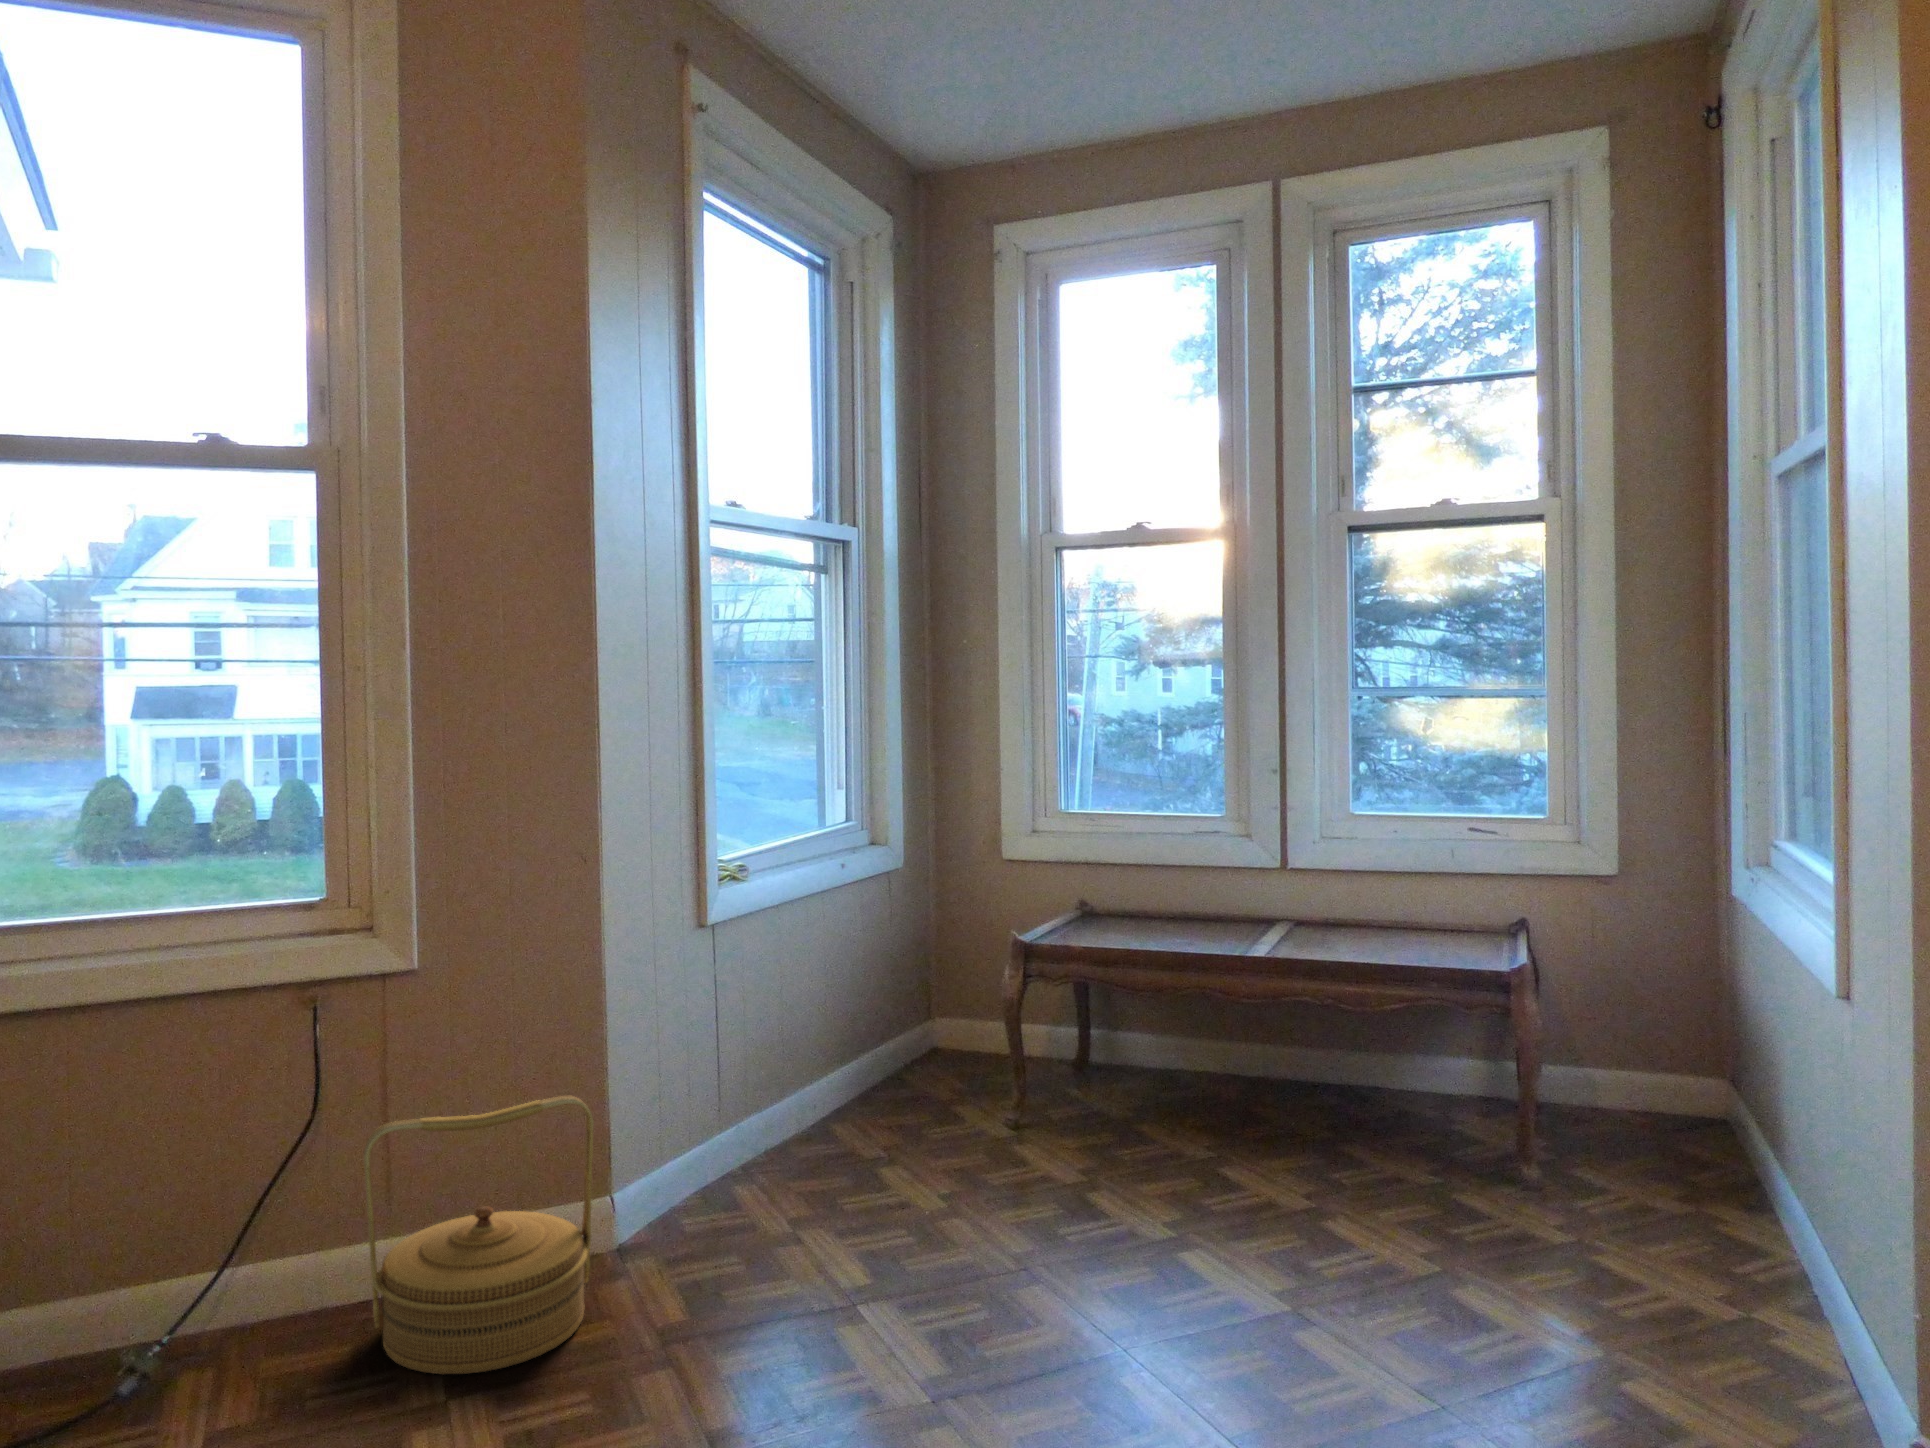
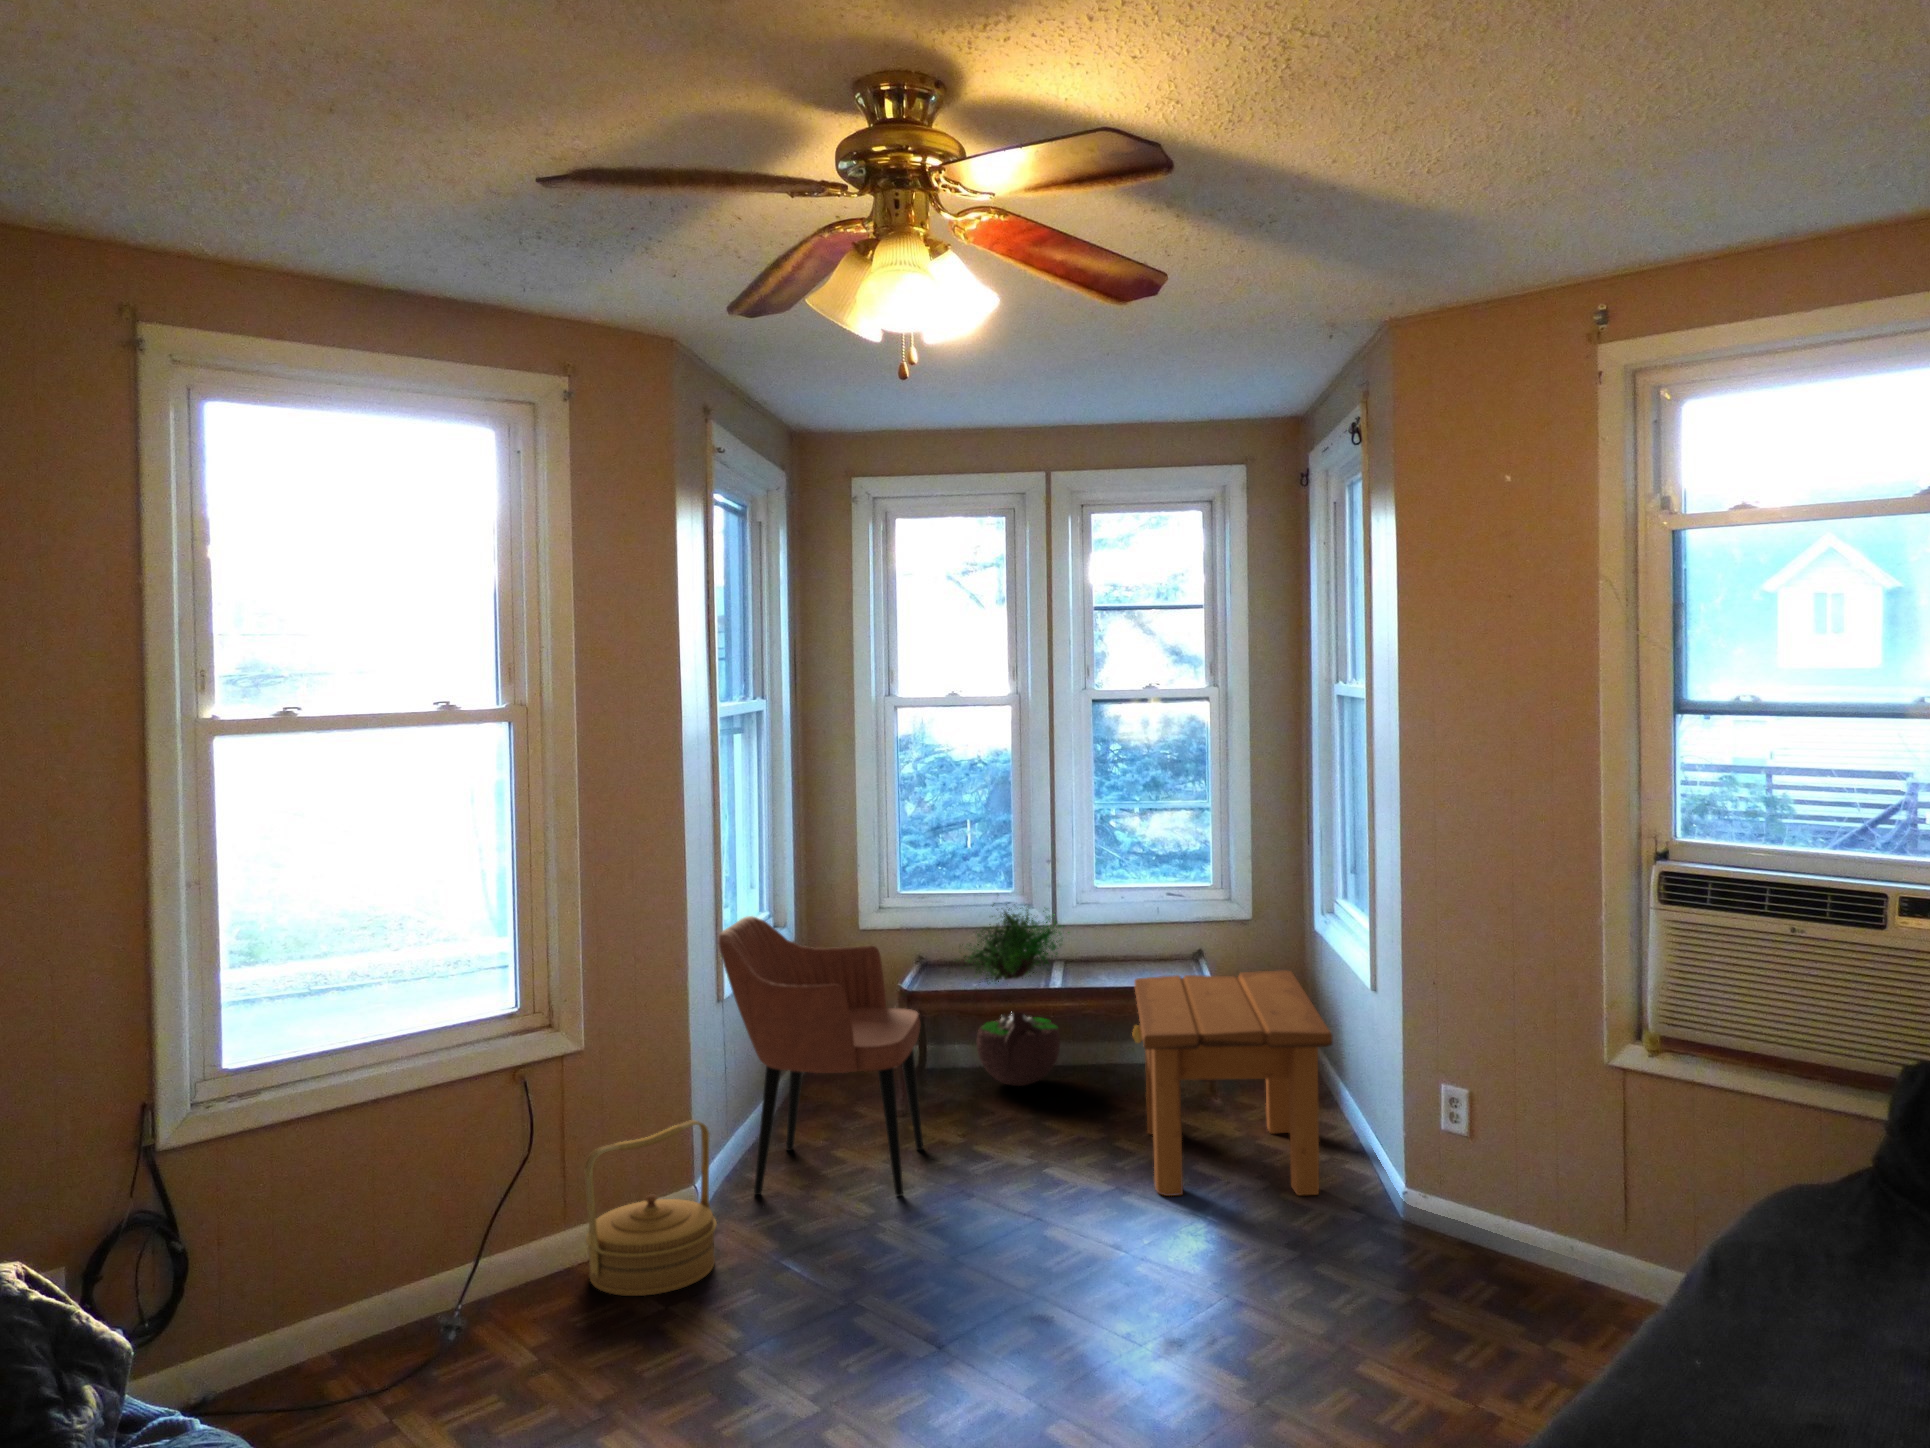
potted tree: none [1117,807,1293,1100] -> present [959,904,1069,1086]
armchair: none [688,809,1018,1259] -> present [719,916,923,1196]
side table: none [1334,947,1745,1400] -> present [1132,971,1332,1196]

